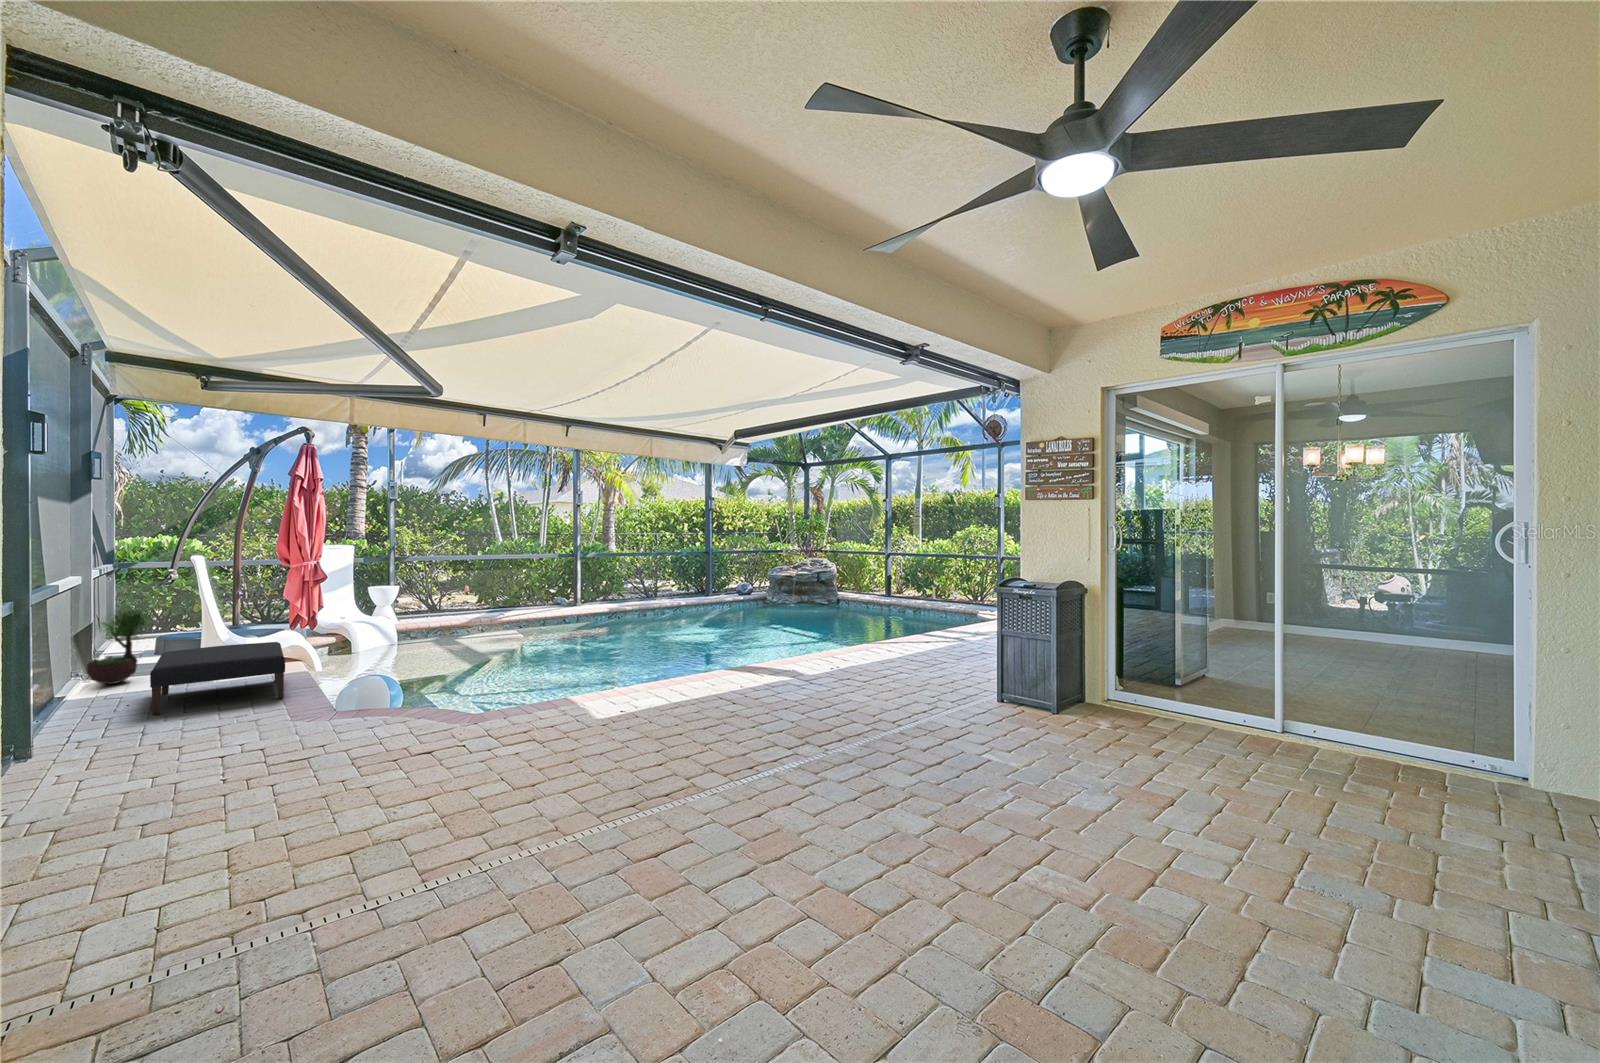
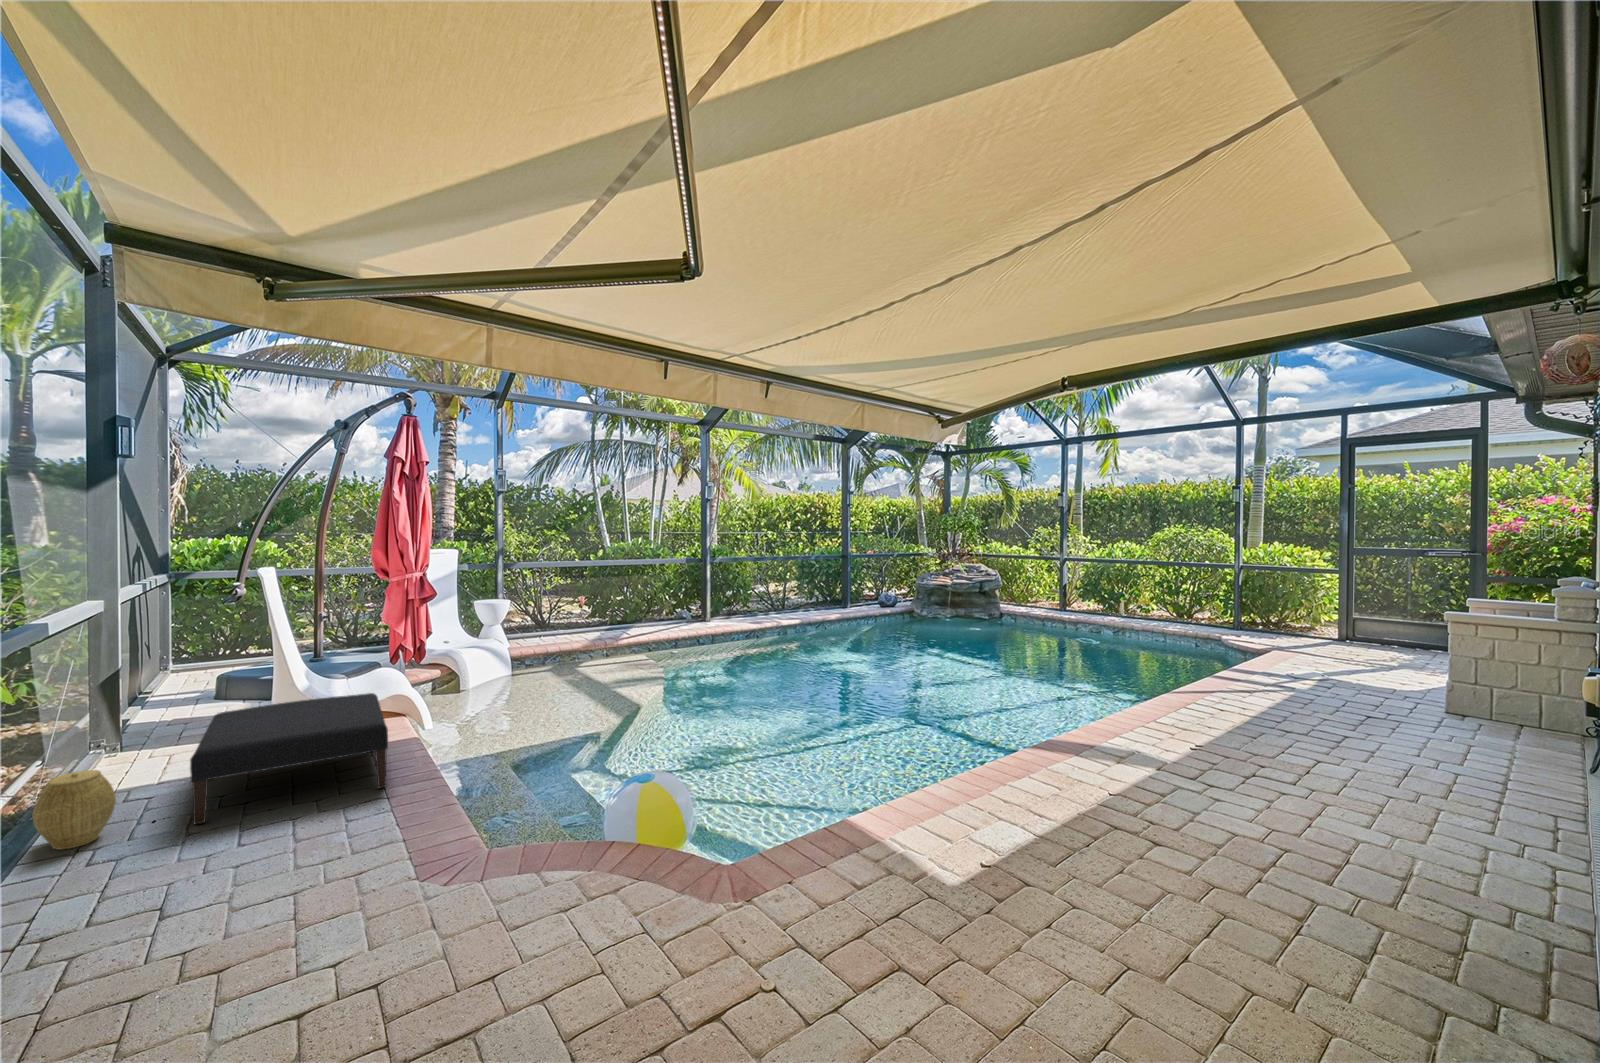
potted tree: present [87,609,151,684] -> none [115,636,204,753]
woven basket: none [48,679,100,726] -> present [33,770,116,849]

